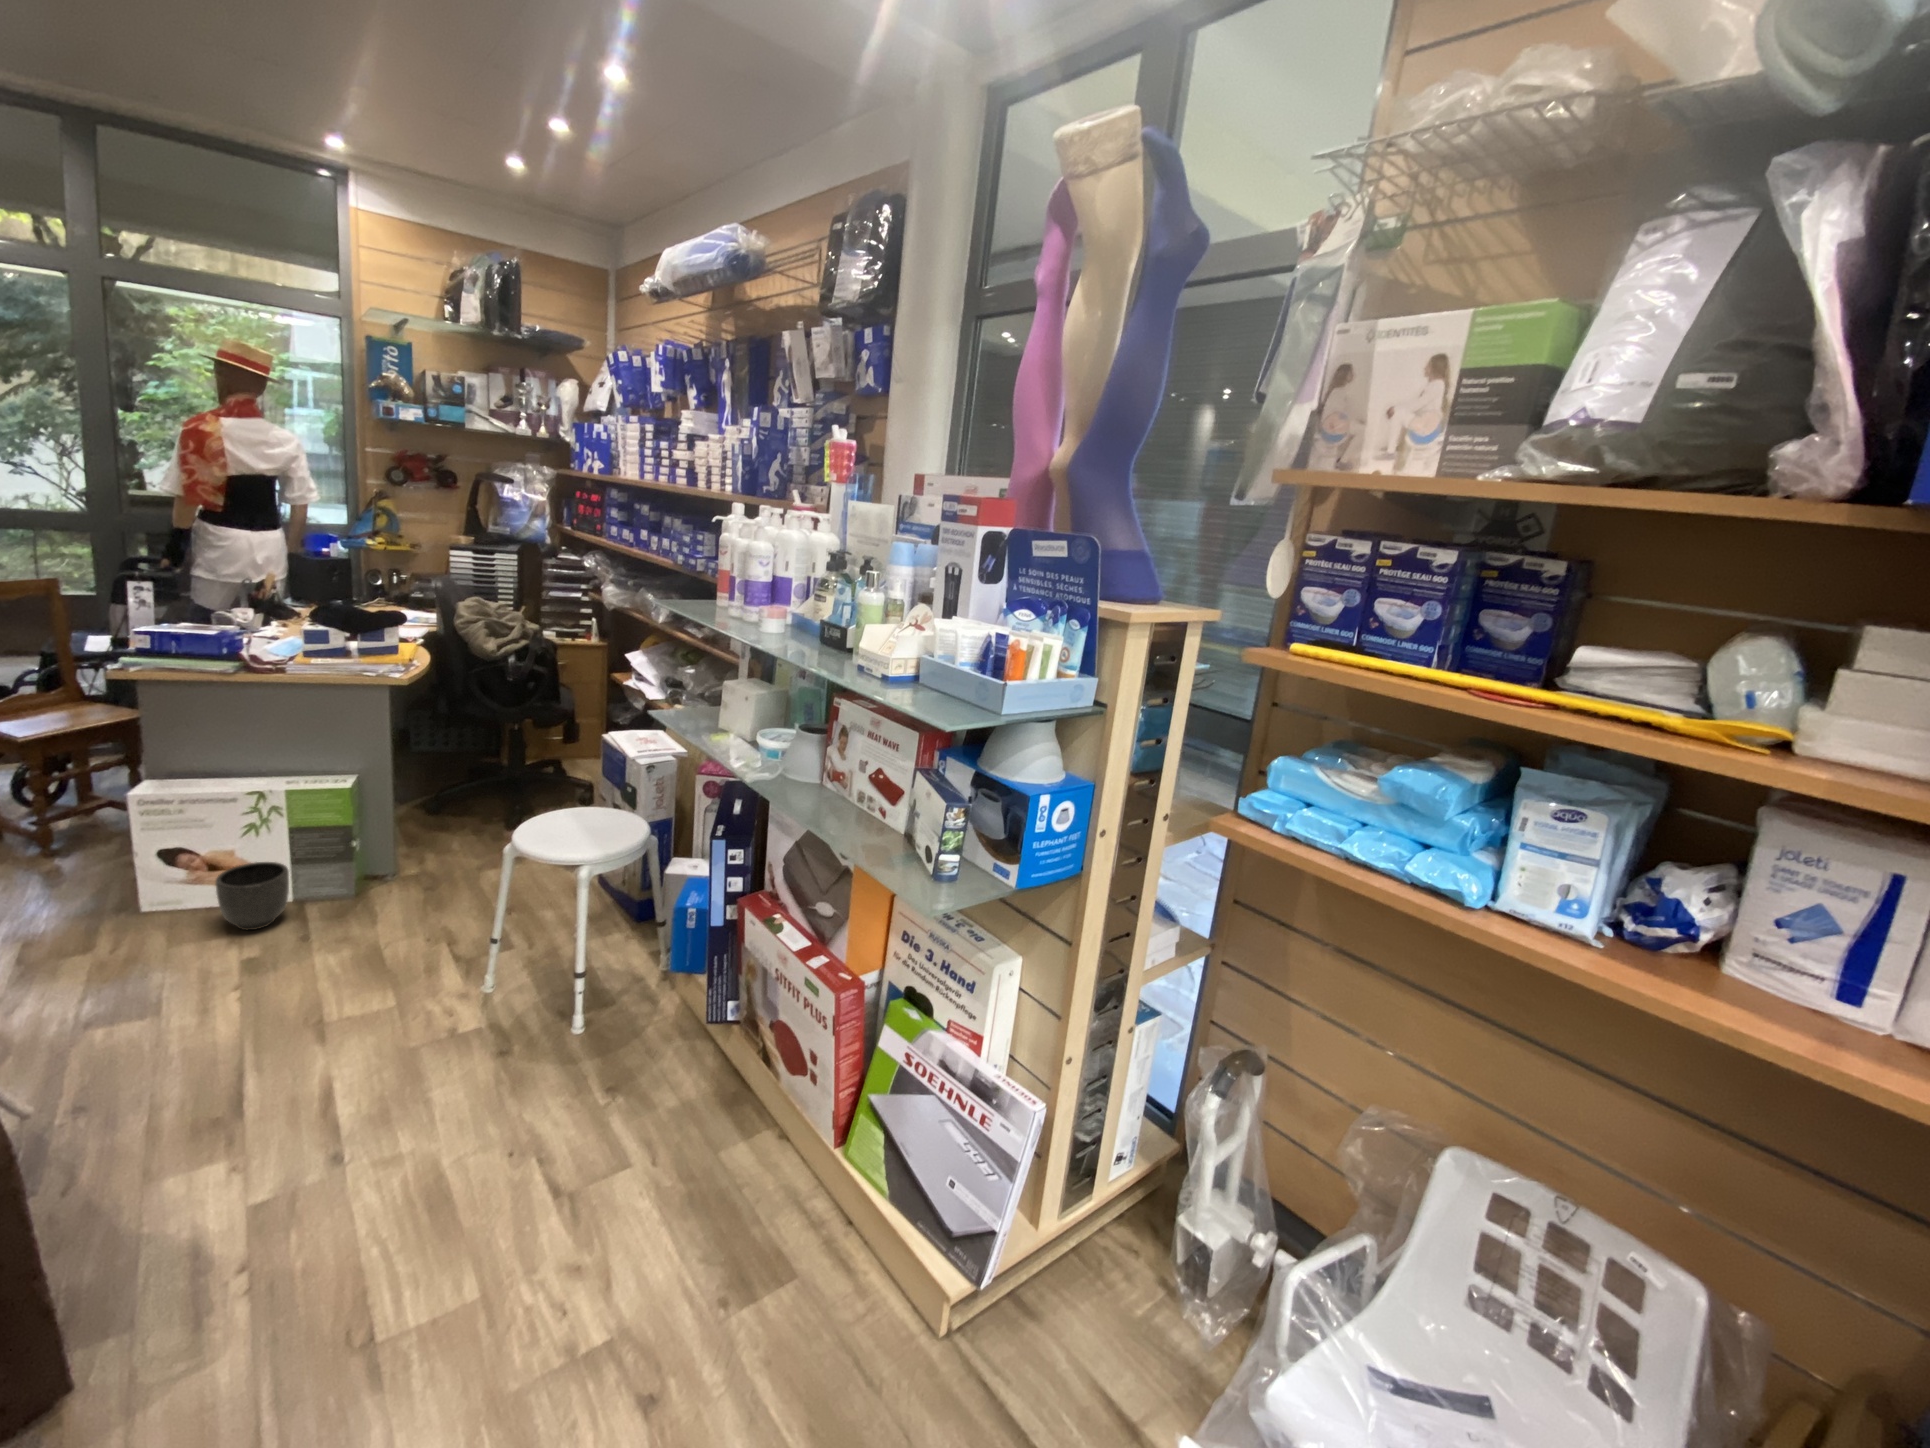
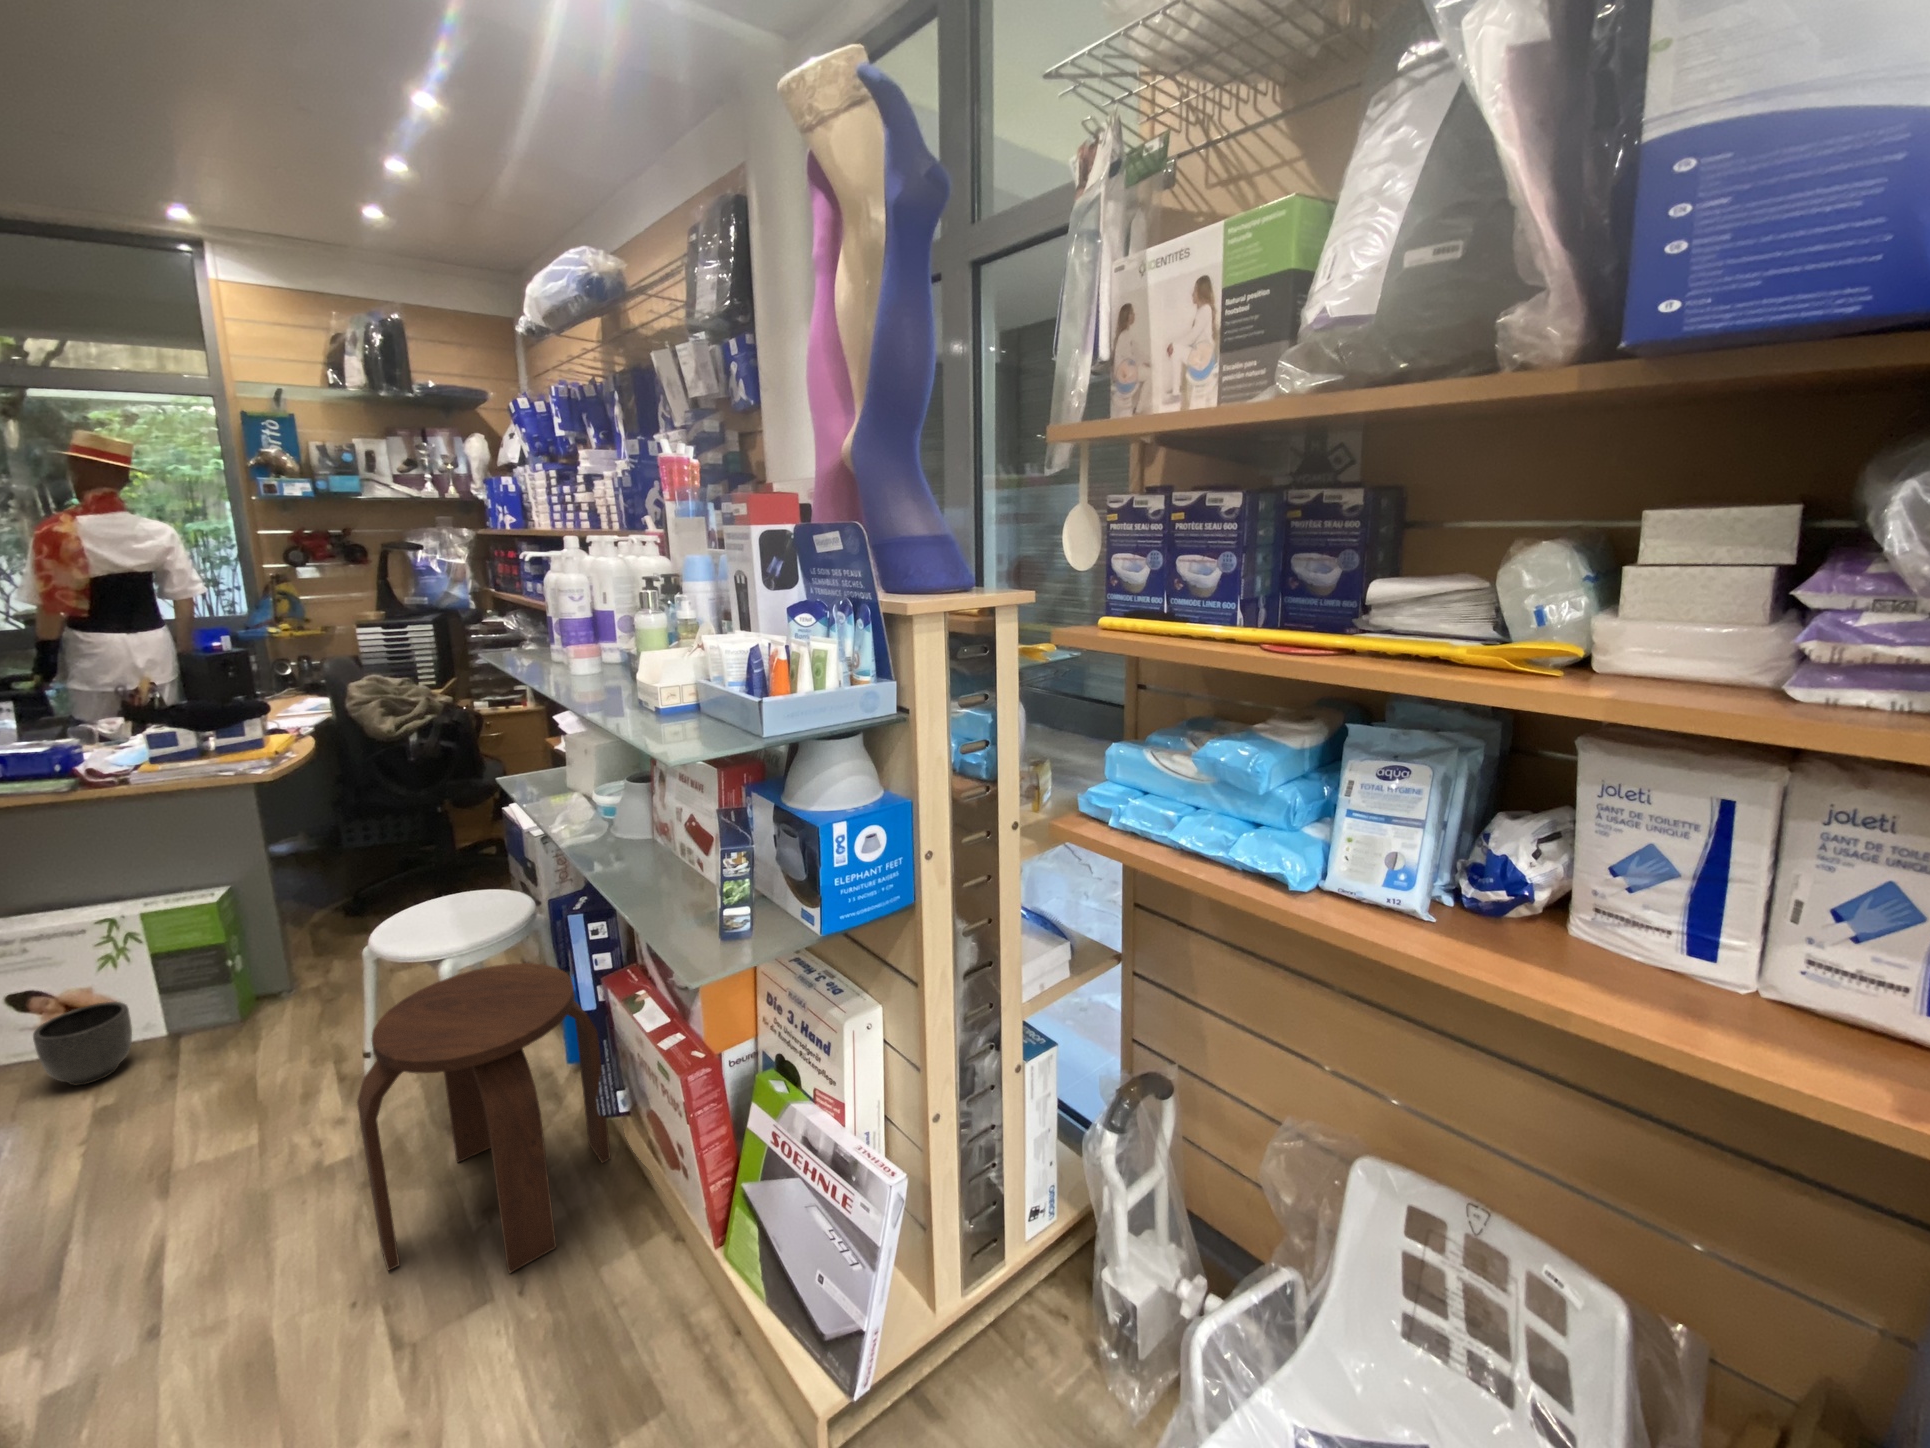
stool: none [531,876,721,1142] -> present [357,963,611,1273]

